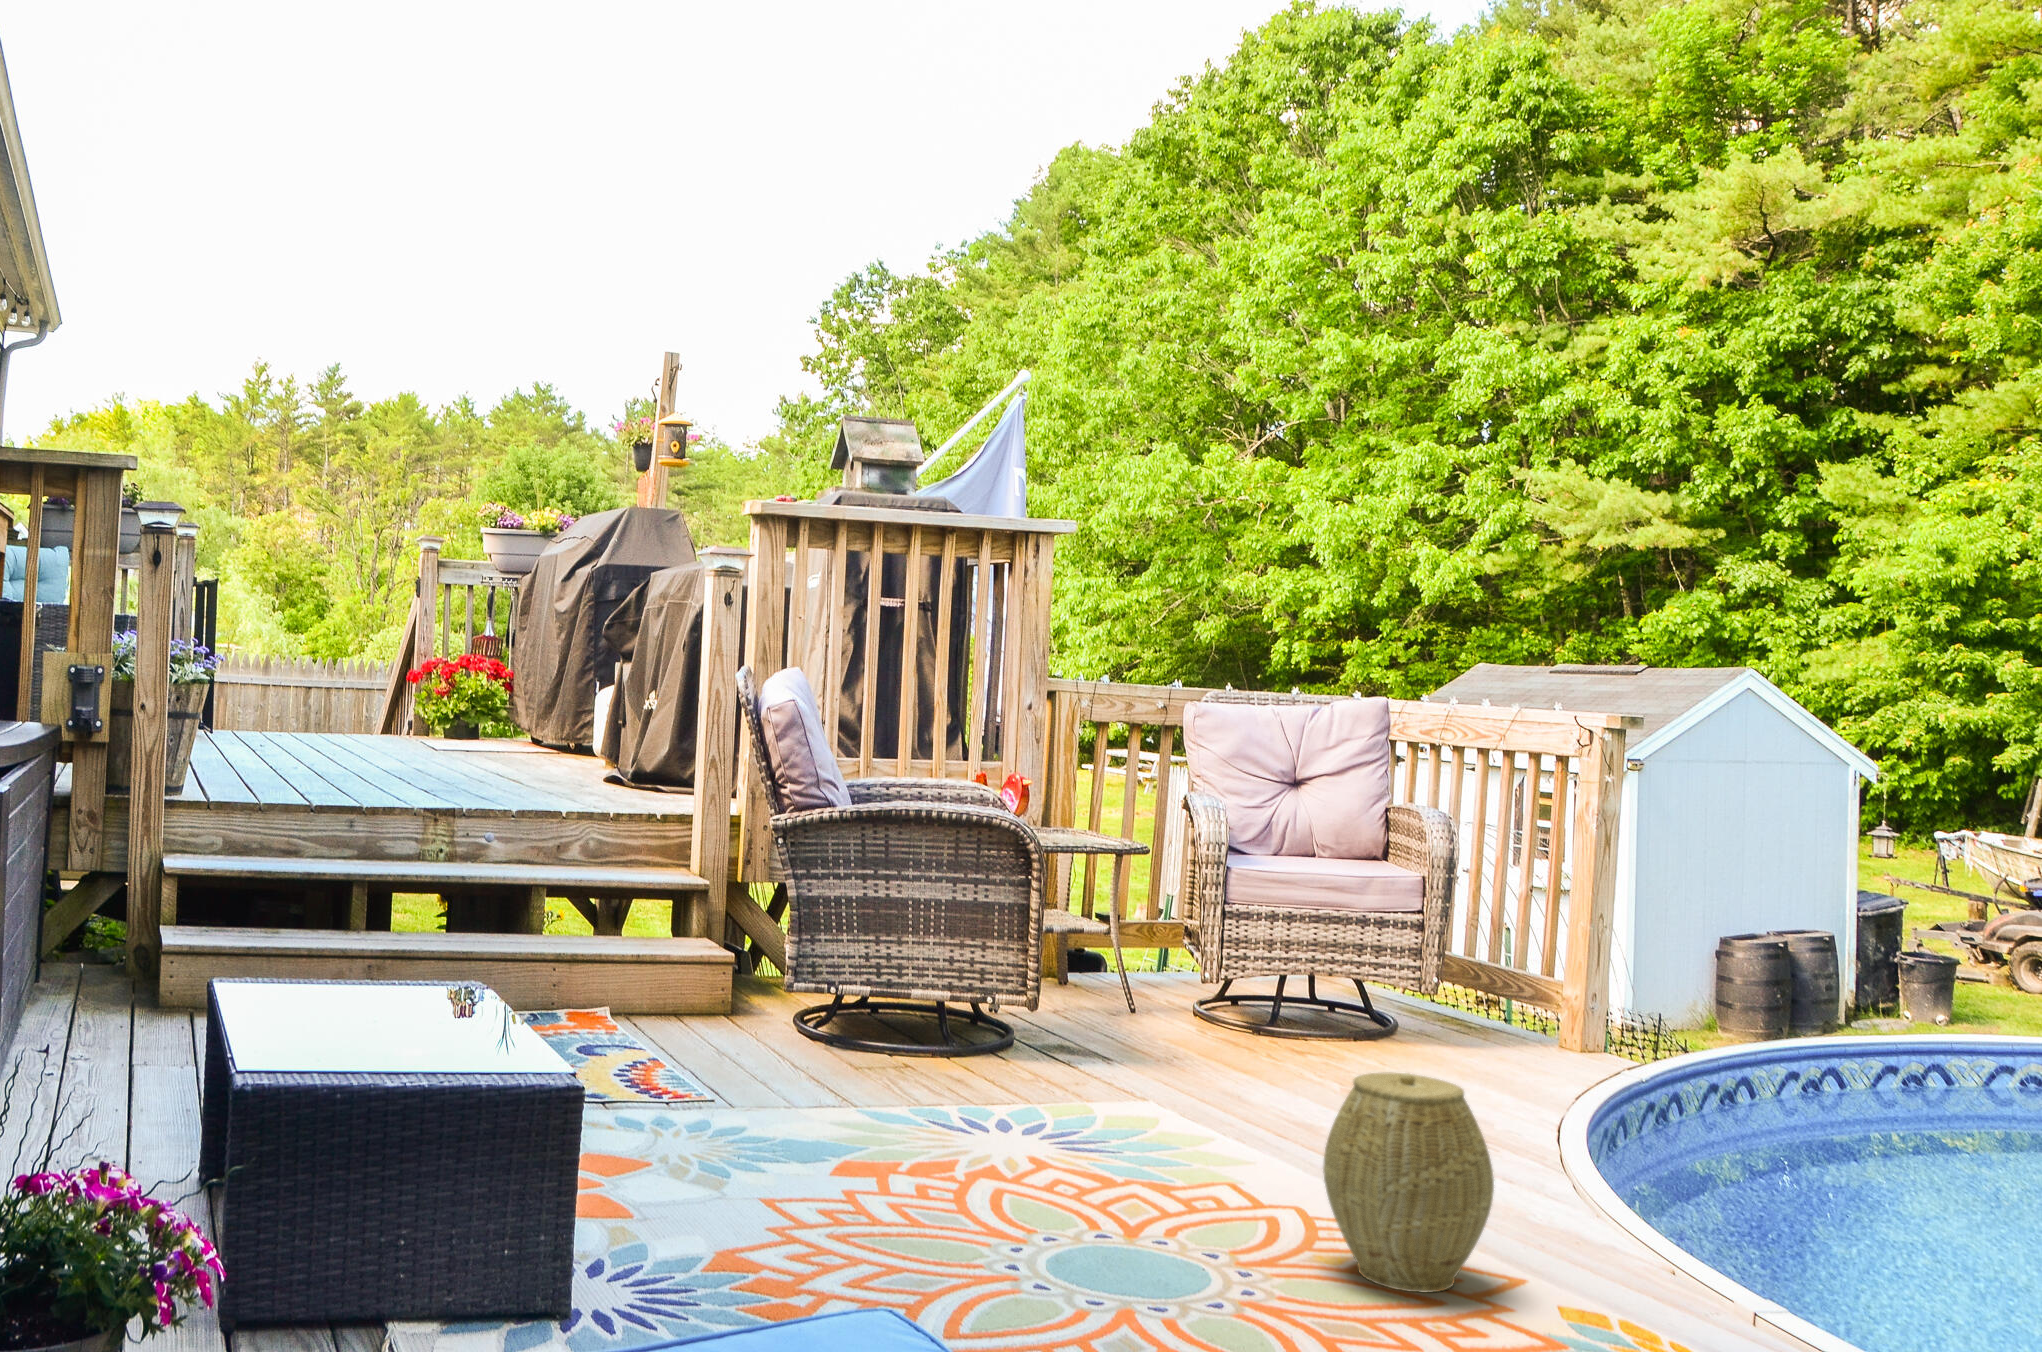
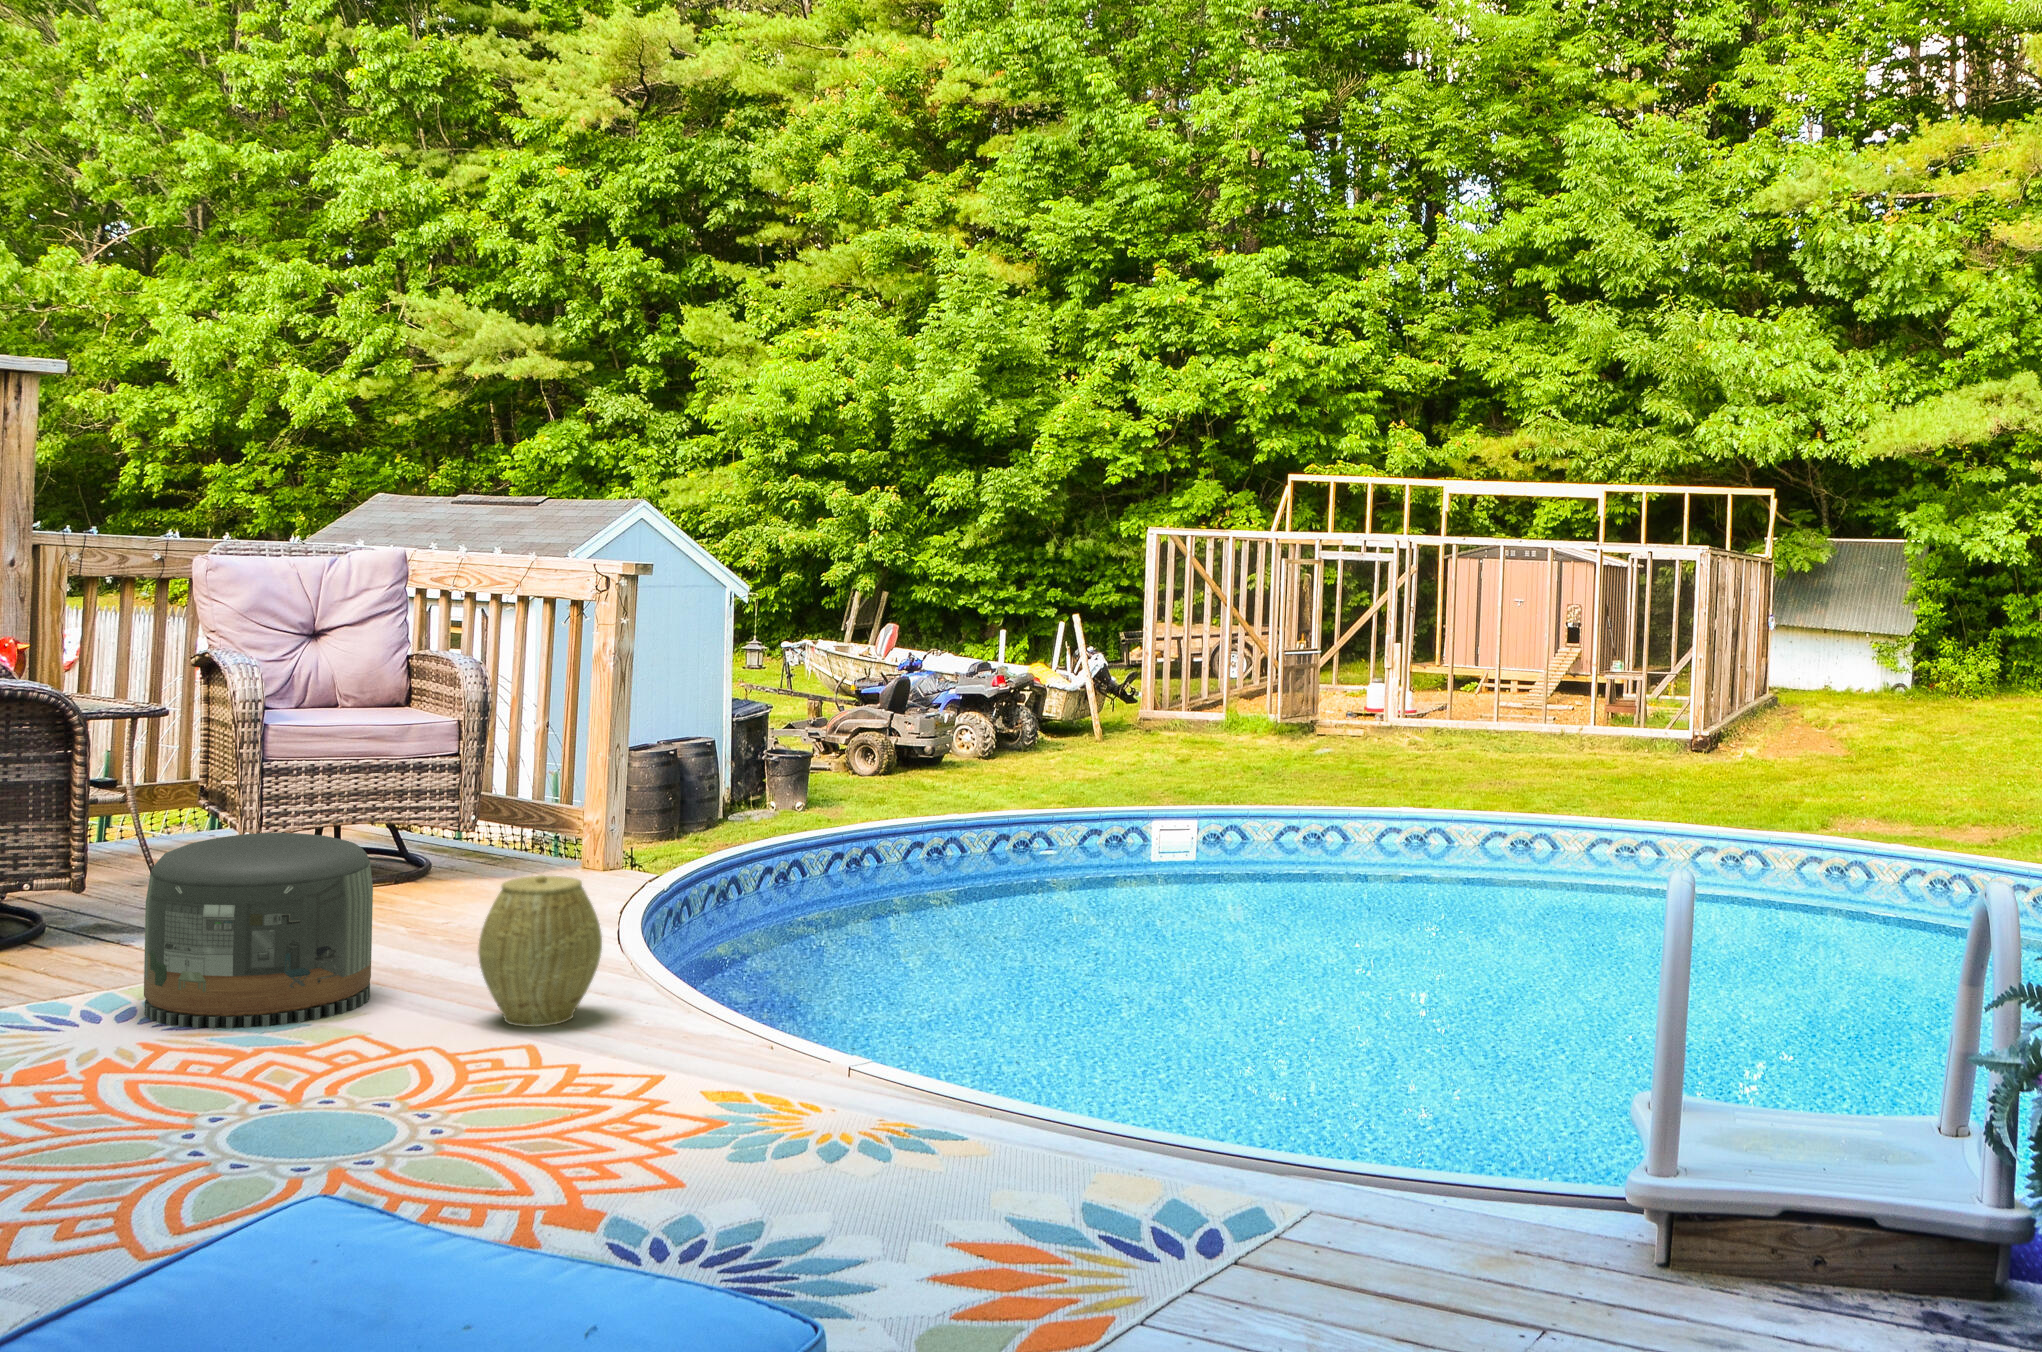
pouf: none [979,968,1227,1213] -> present [144,833,373,1028]

